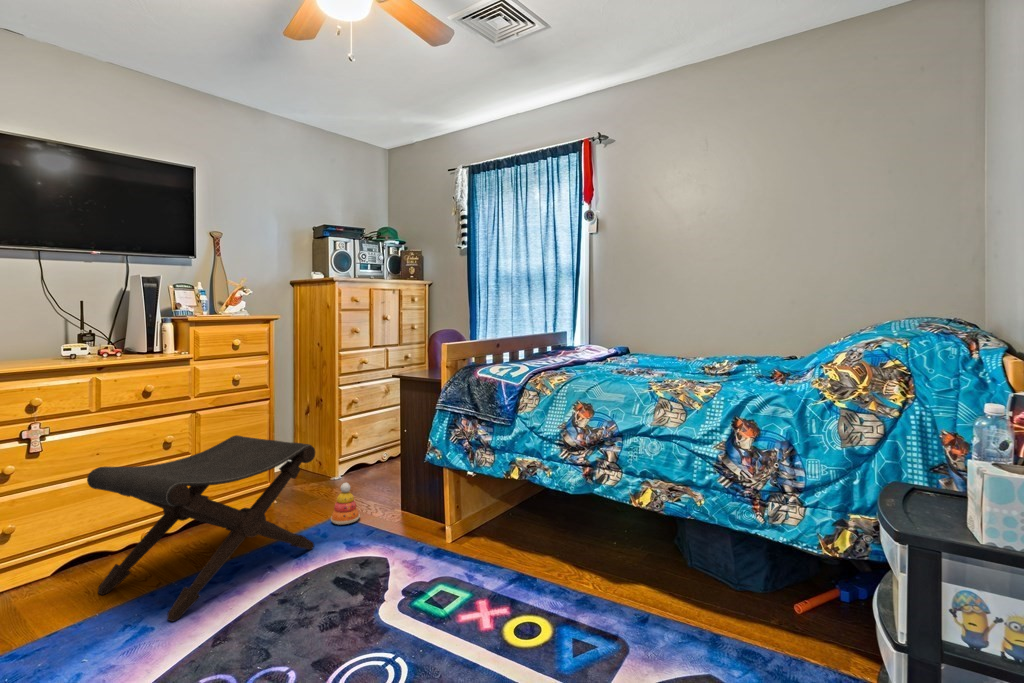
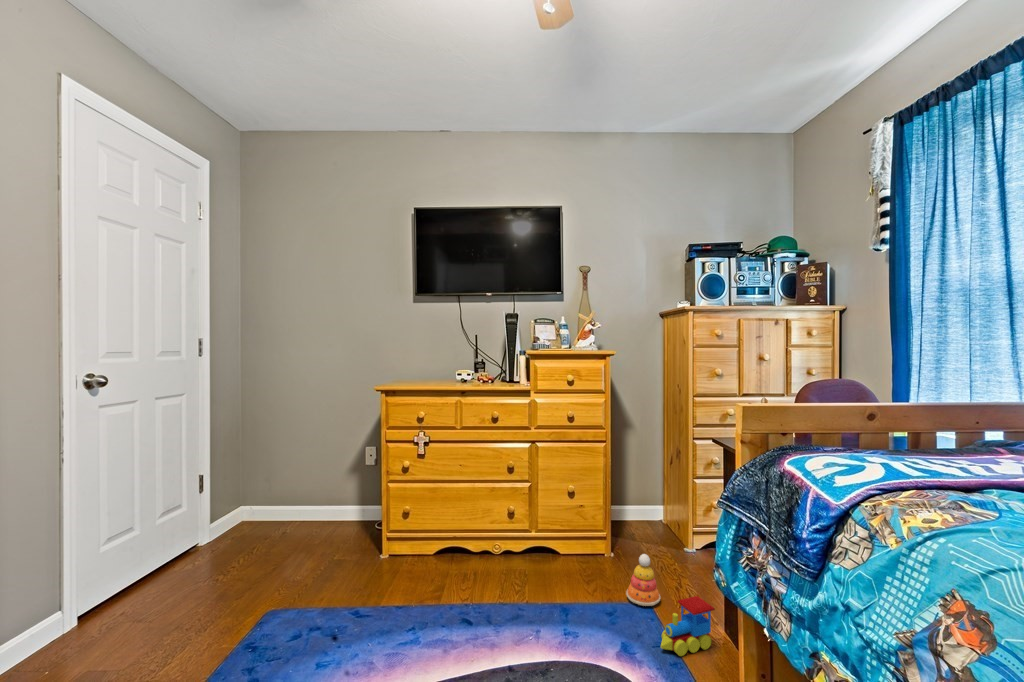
footstool: present [87,435,315,621] -> none [419,470,587,640]
toy train: none [381,494,414,536] -> present [661,596,715,656]

